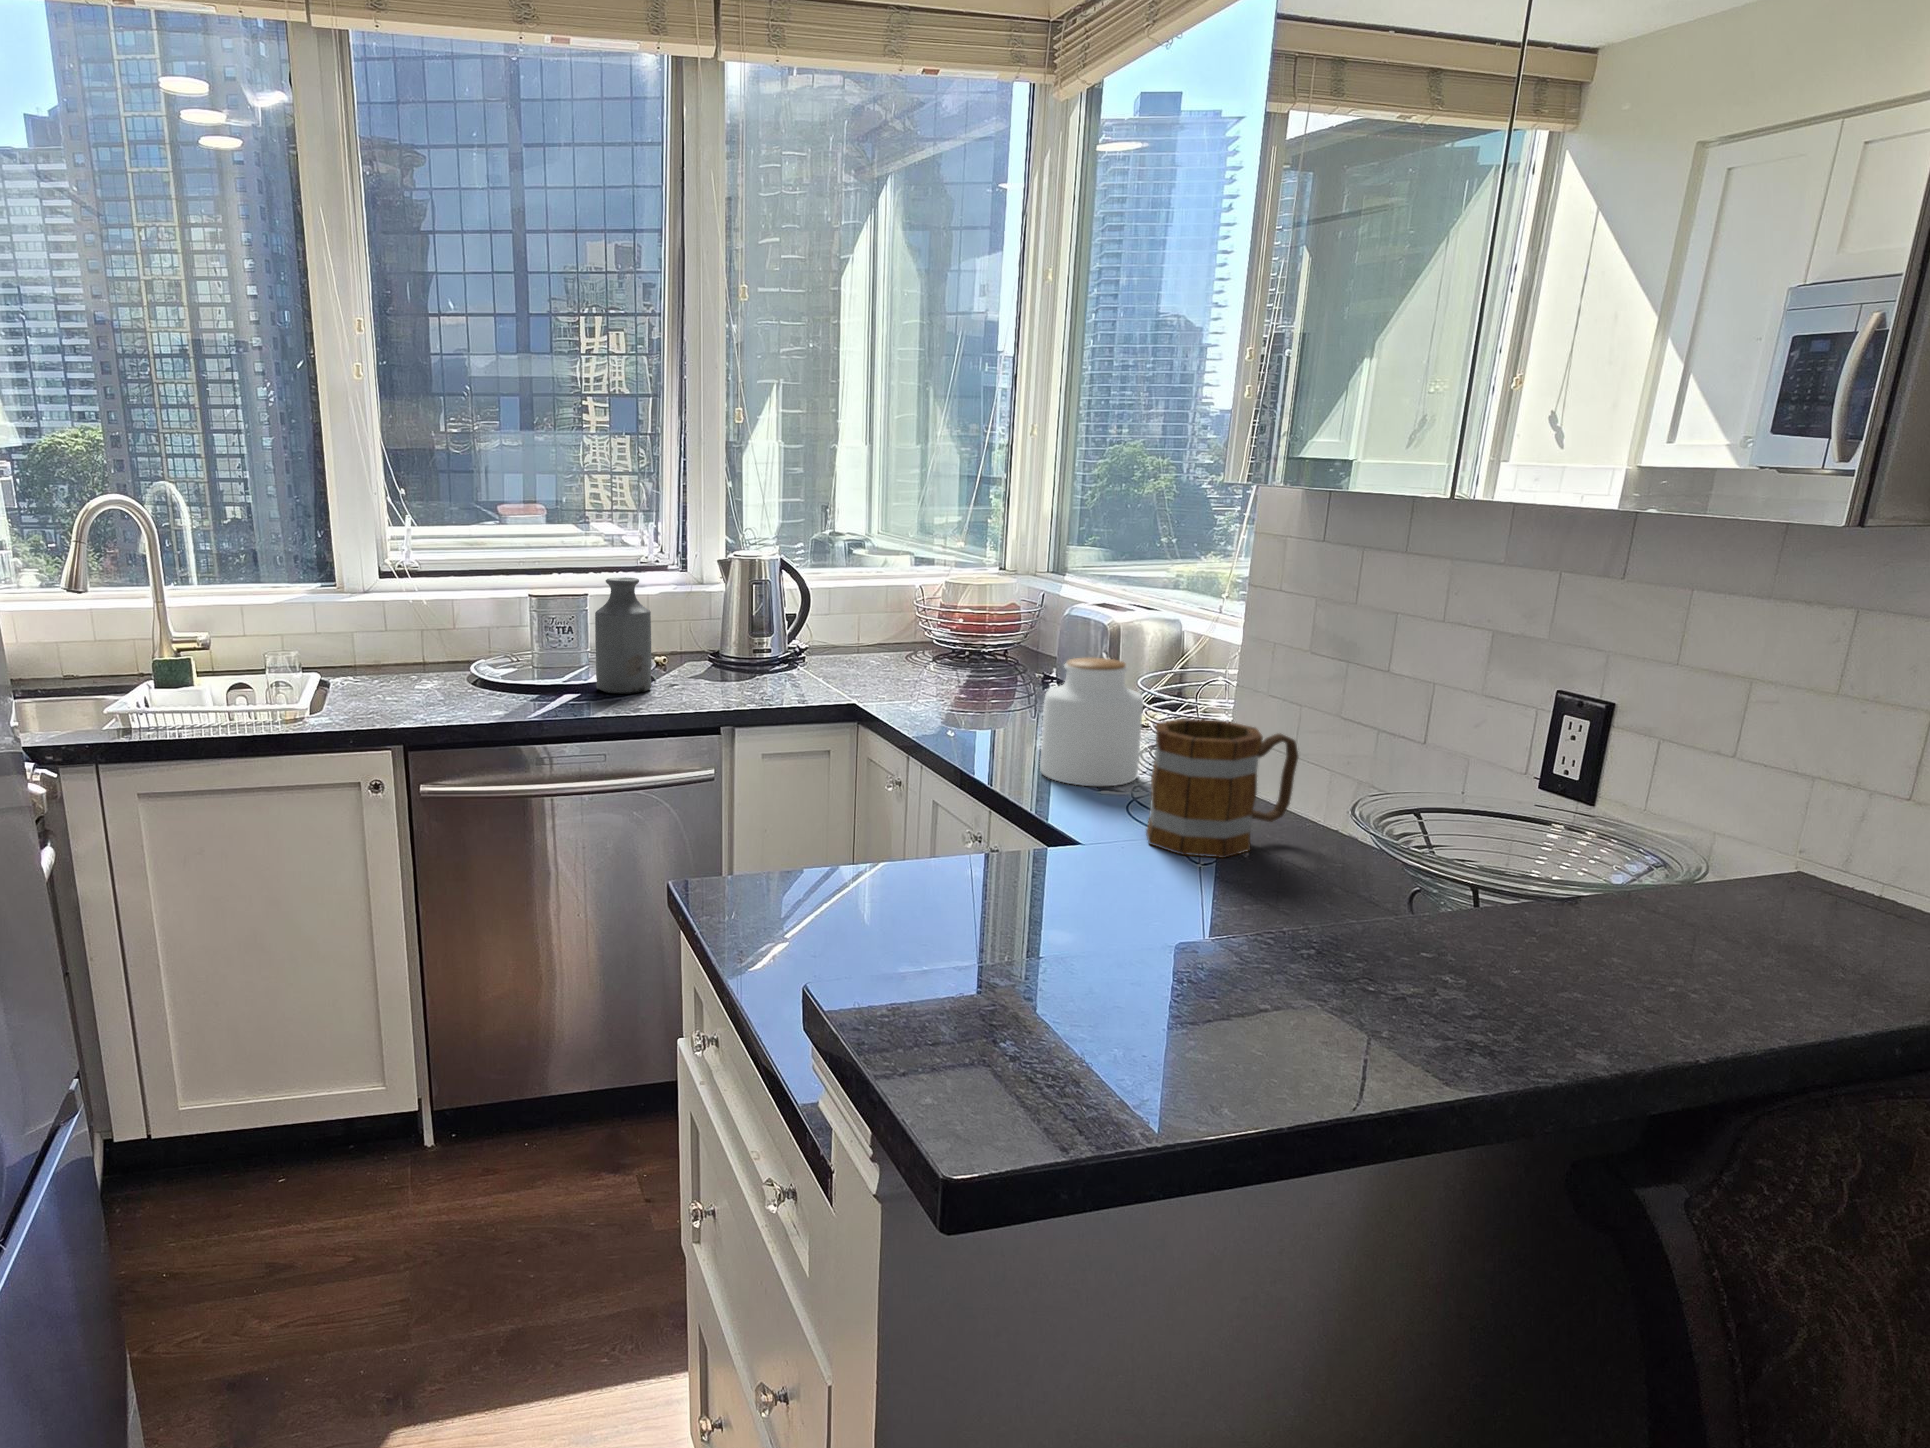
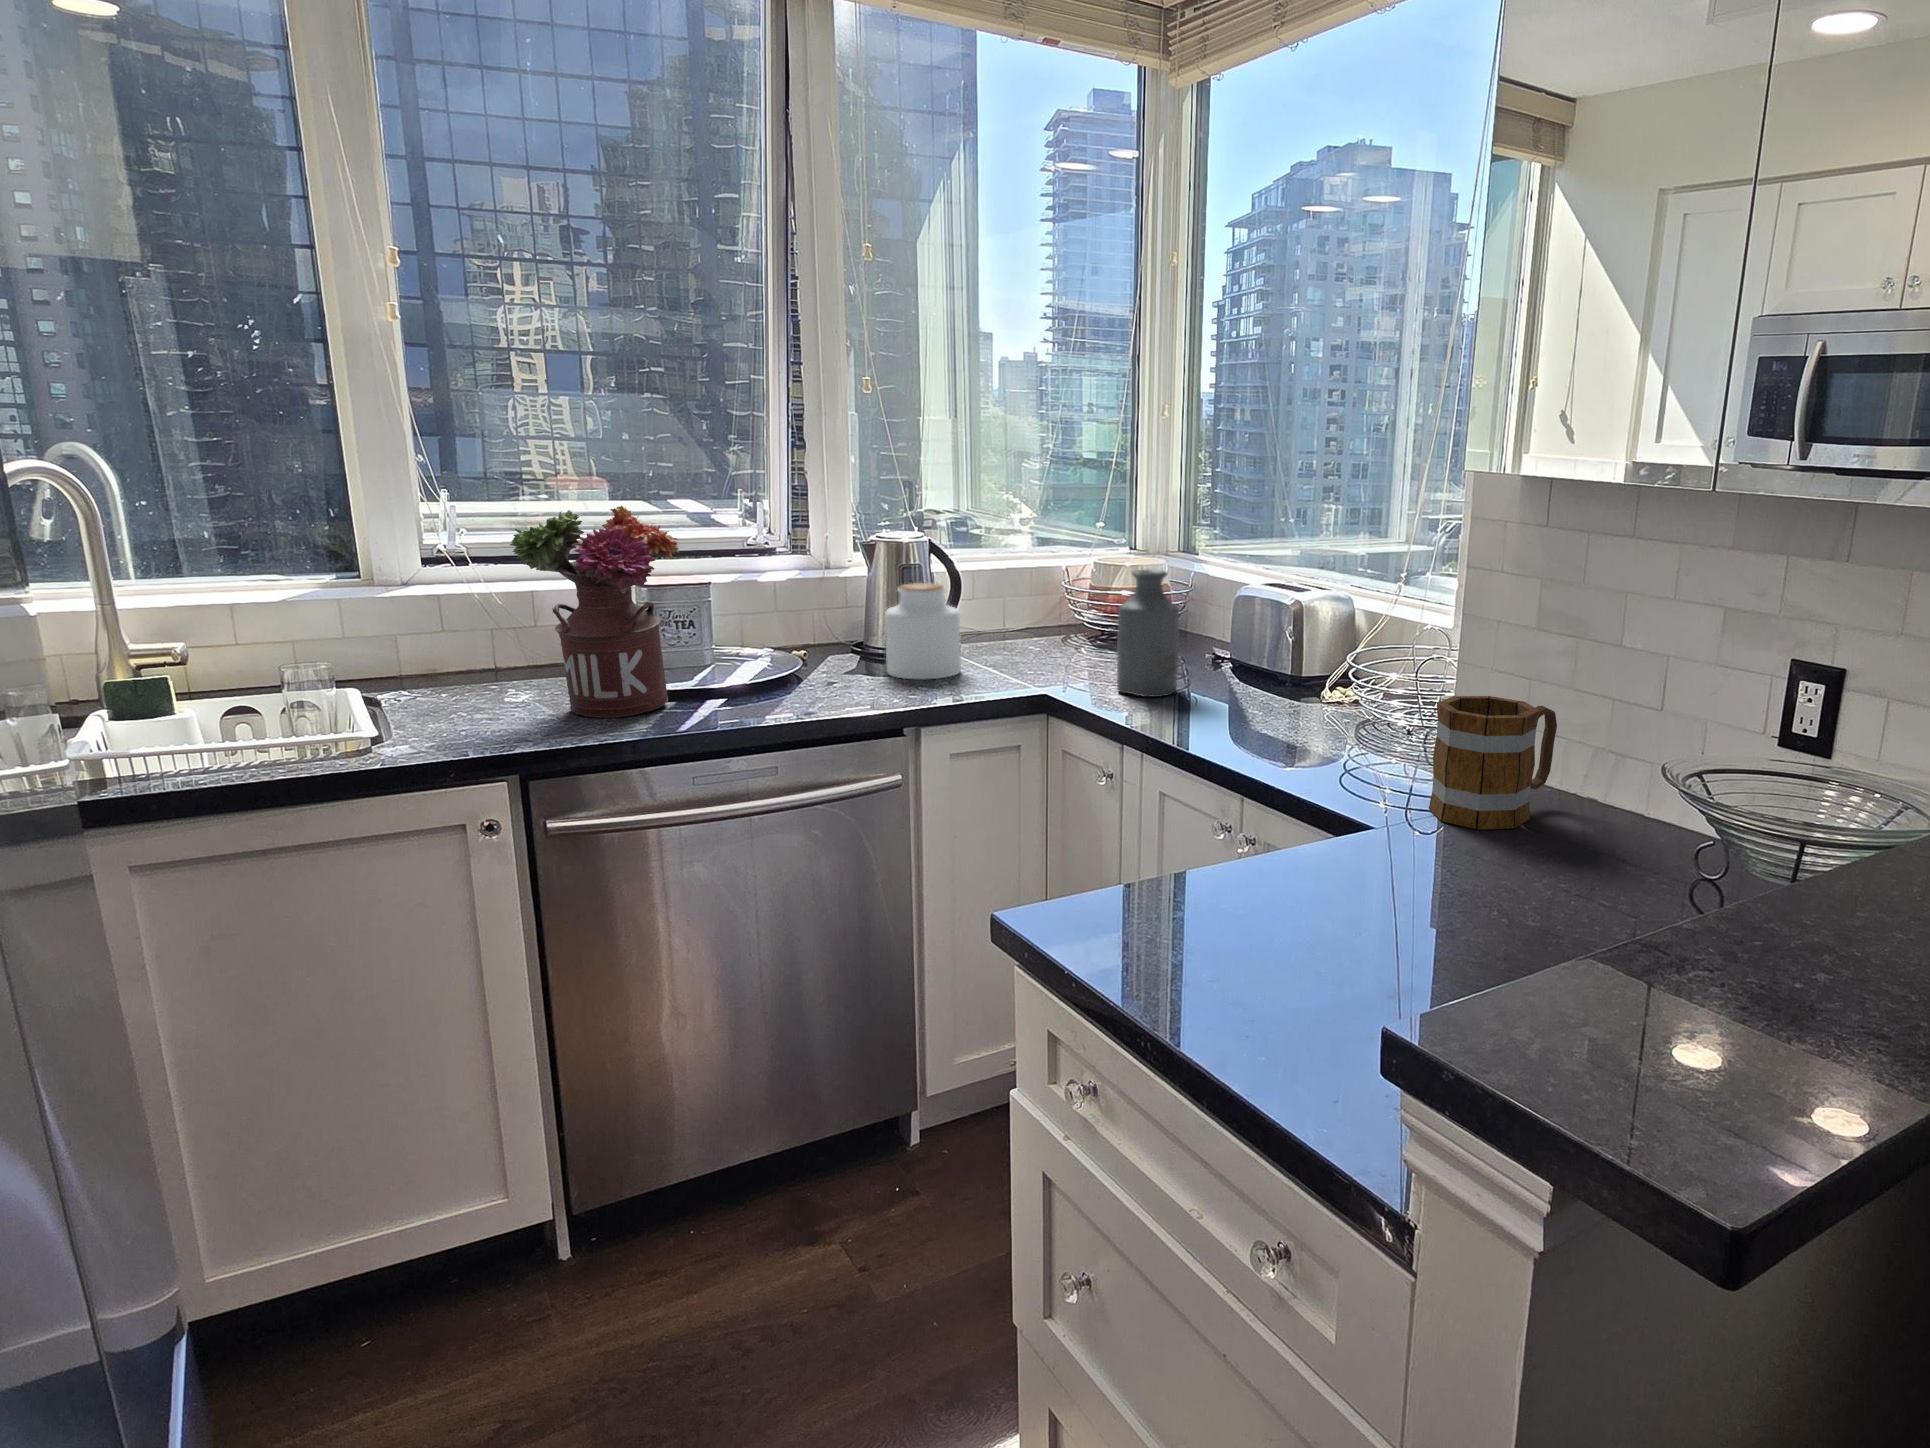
flower arrangement: none [415,526,543,704] -> present [510,506,679,718]
bottle: present [595,577,651,694] -> present [1117,569,1179,697]
jar: present [1040,658,1143,786] -> present [885,583,961,680]

